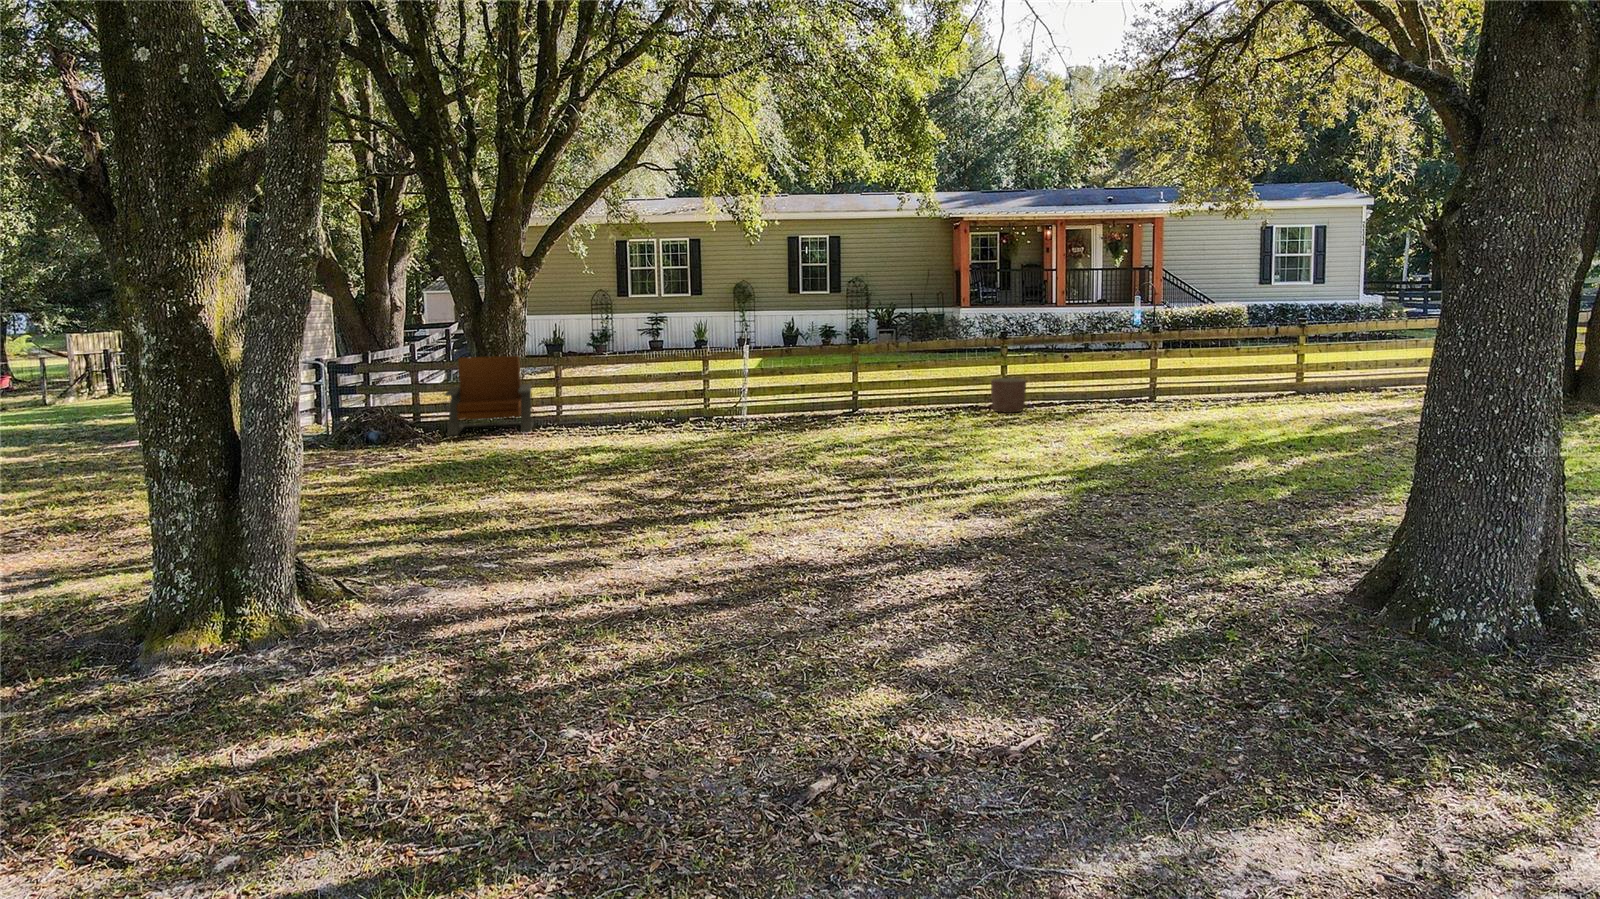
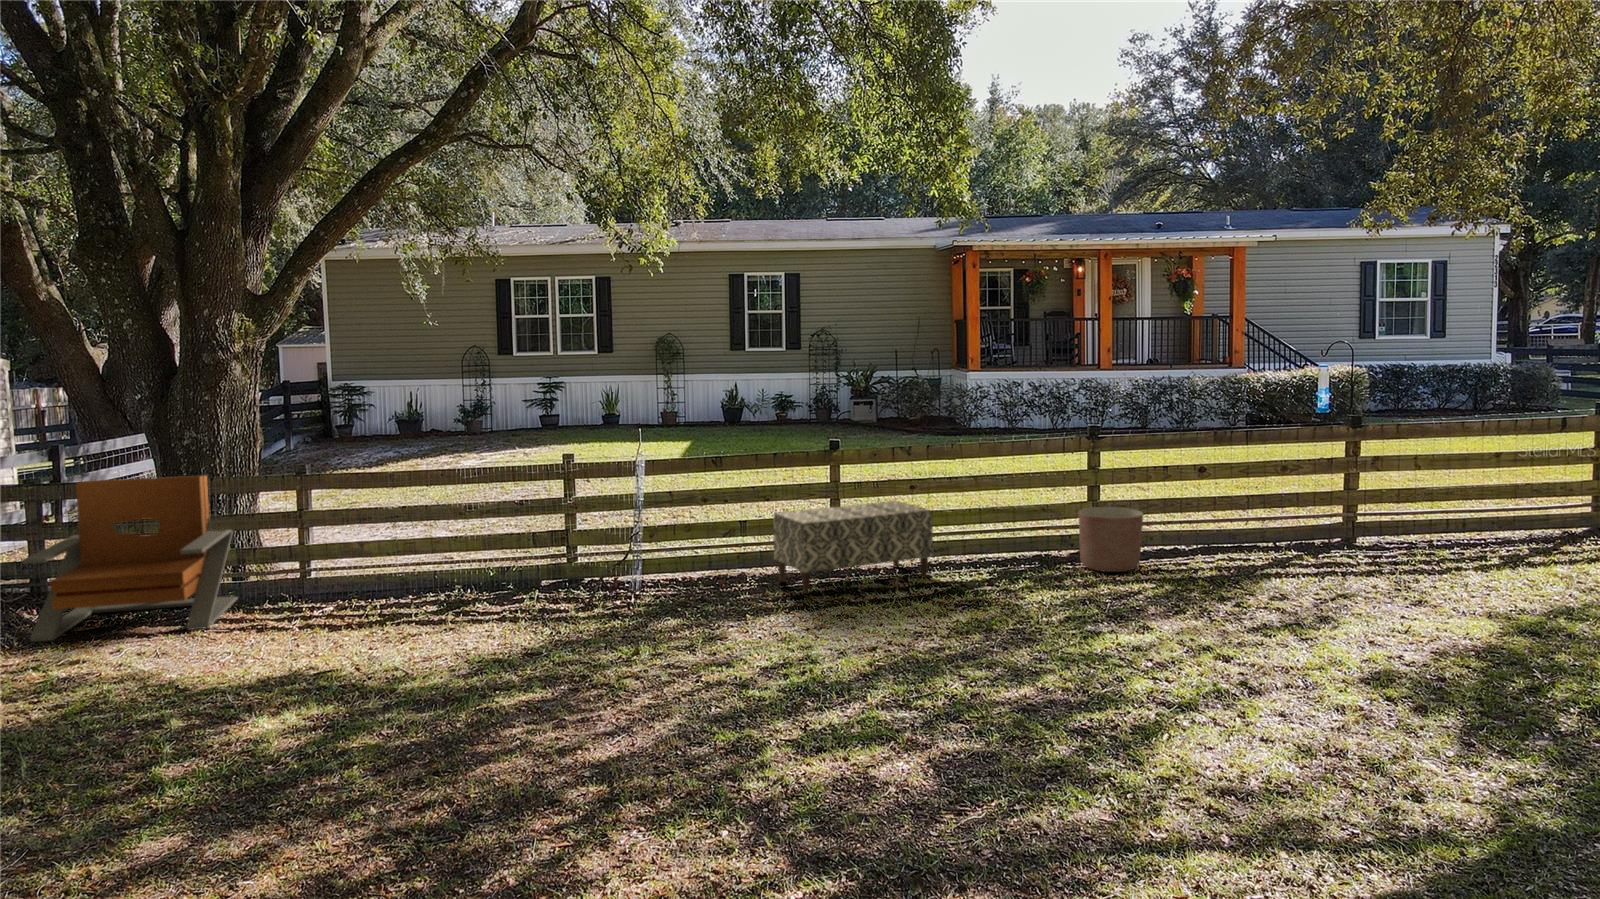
bench: none [821,374,908,420] -> present [773,501,933,594]

